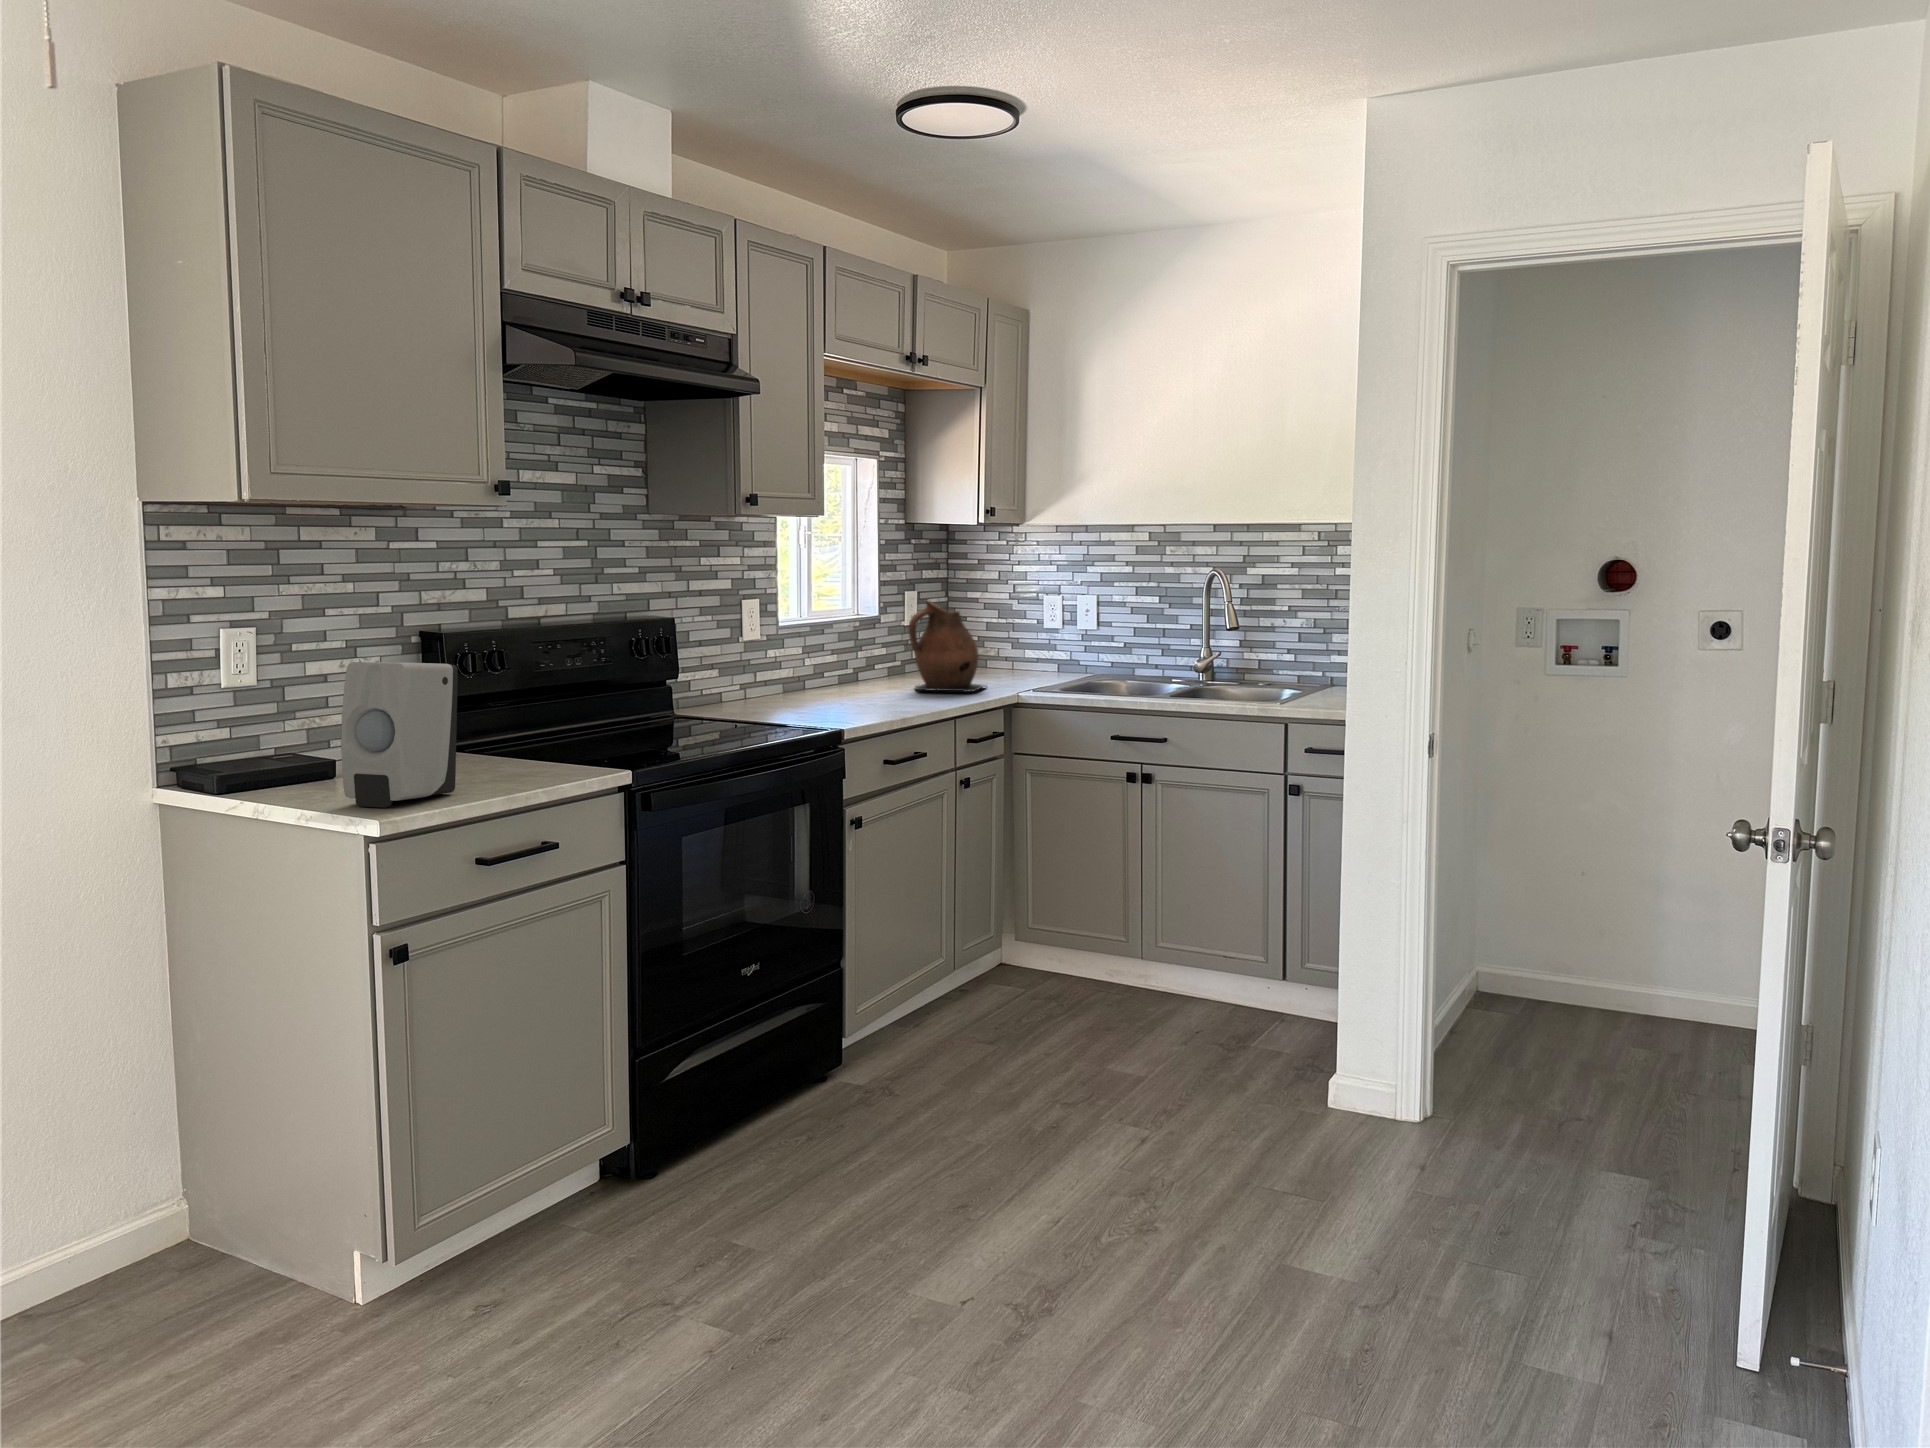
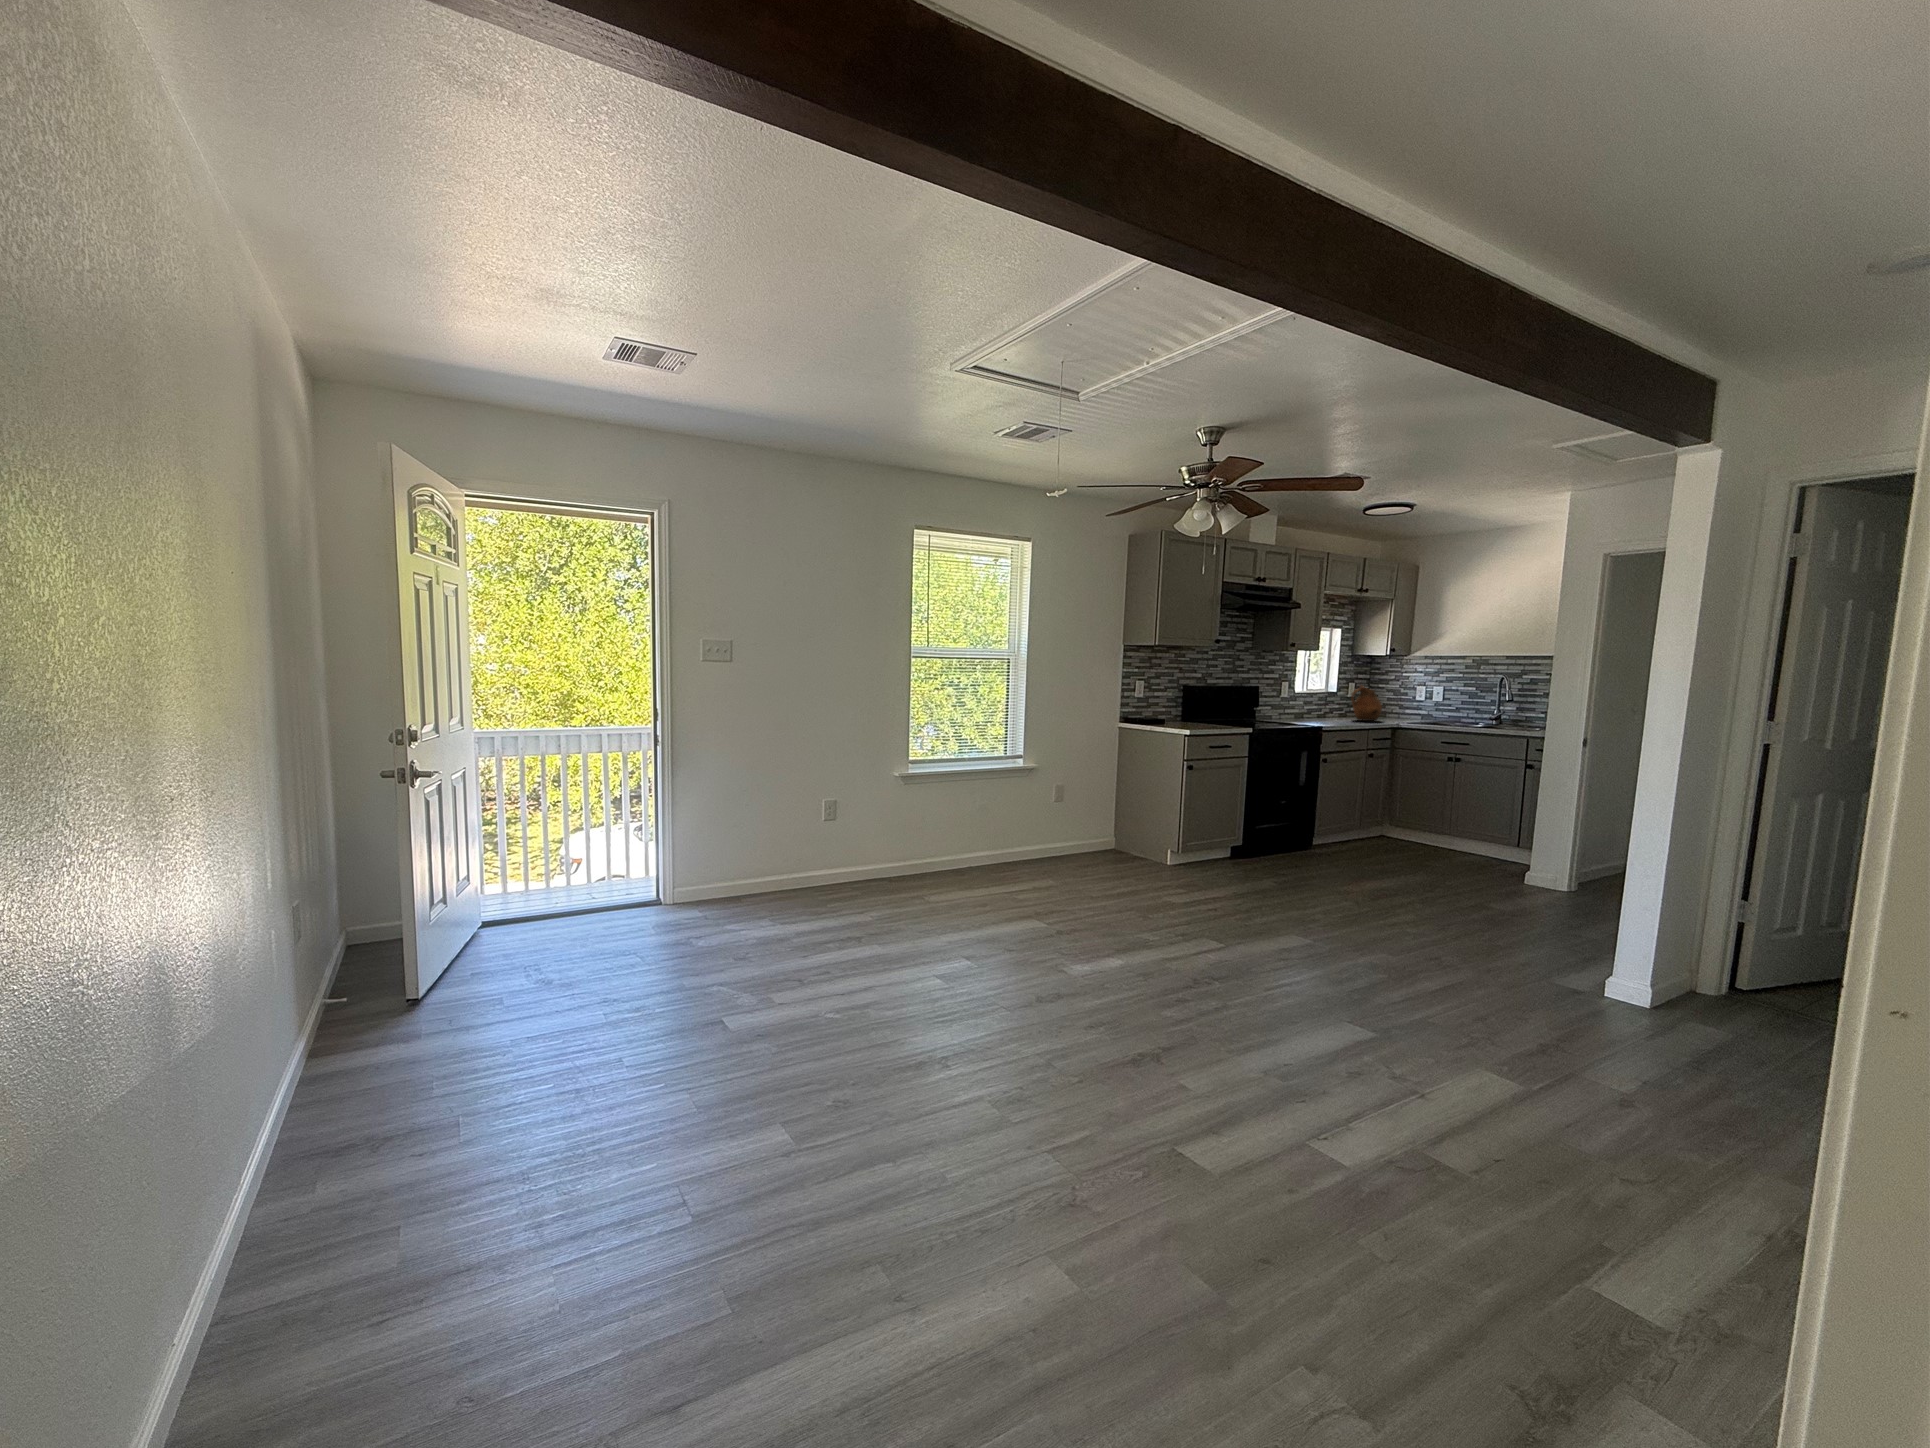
soap dispenser: present [341,662,458,808] -> none [1177,689,1209,729]

